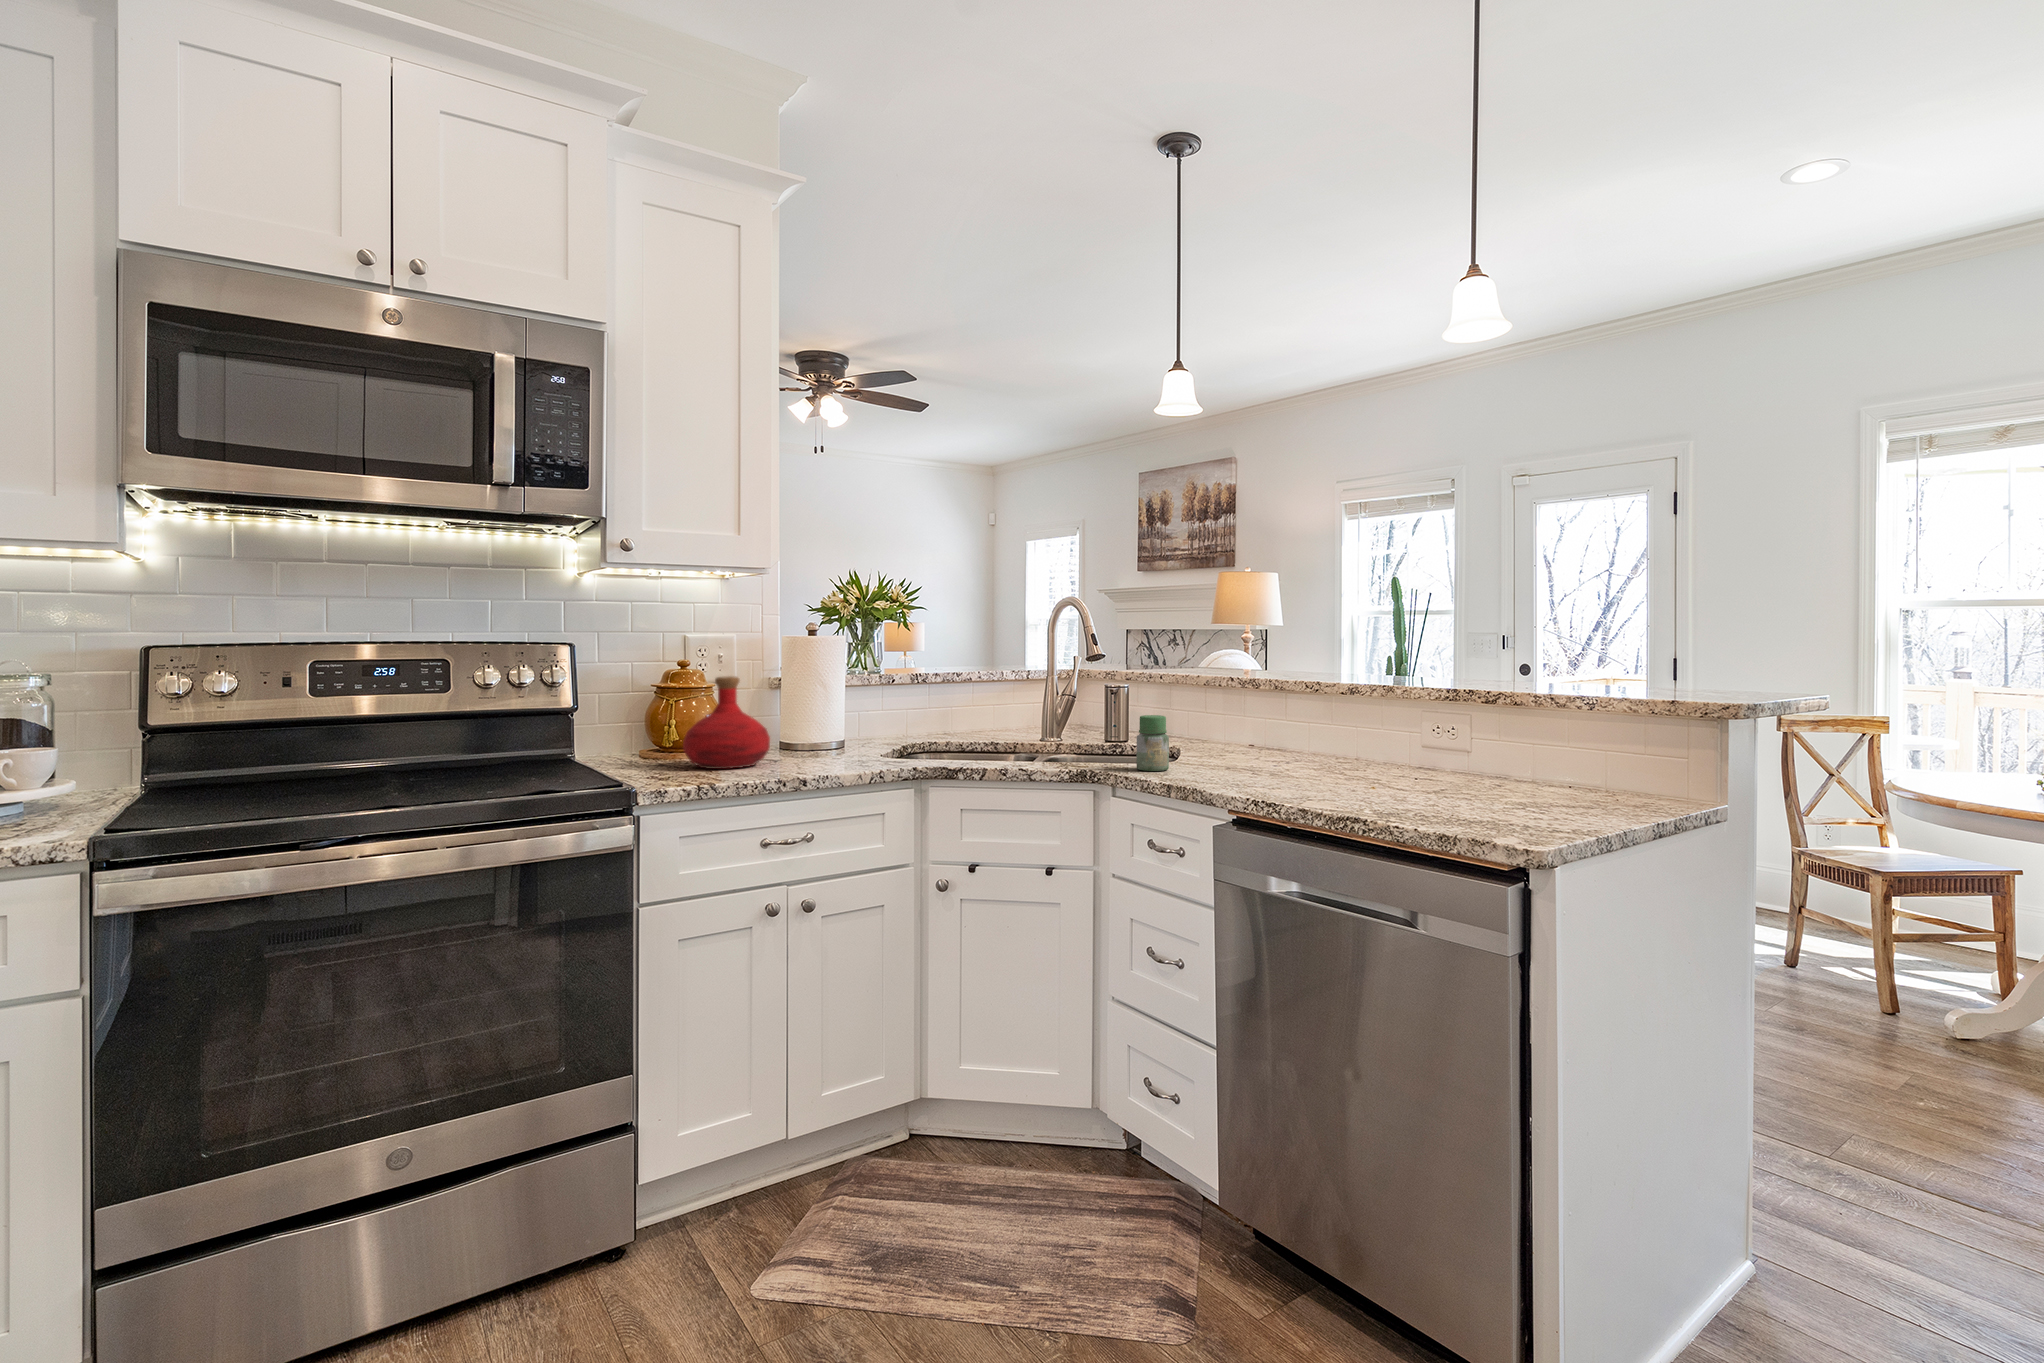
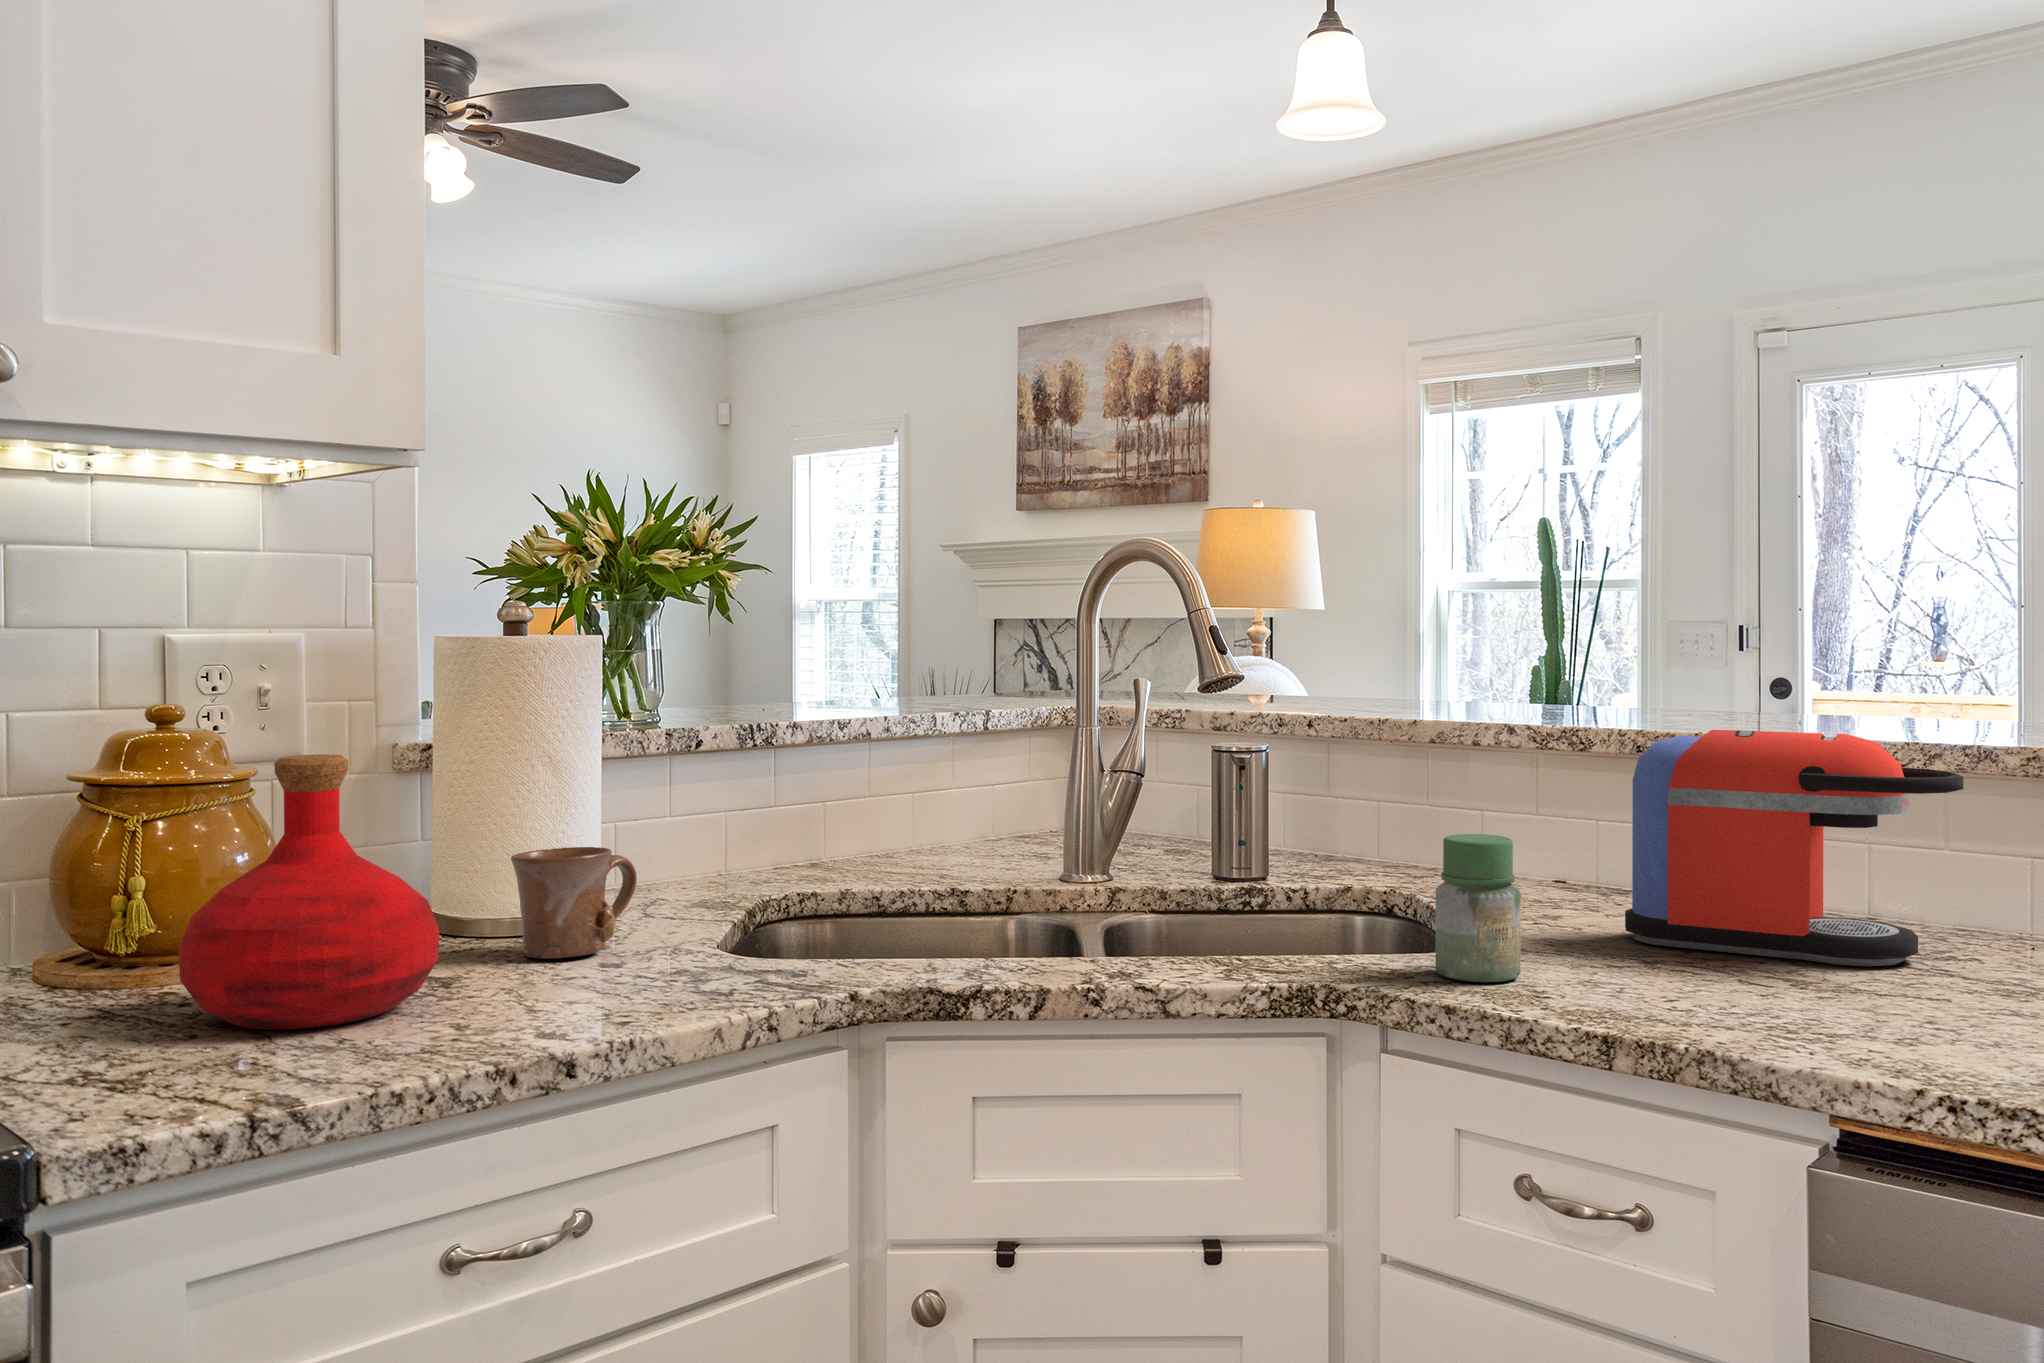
coffee maker: none [1236,677,1357,772] -> present [1625,730,1964,966]
mug: none [803,716,851,756] -> present [511,847,637,959]

